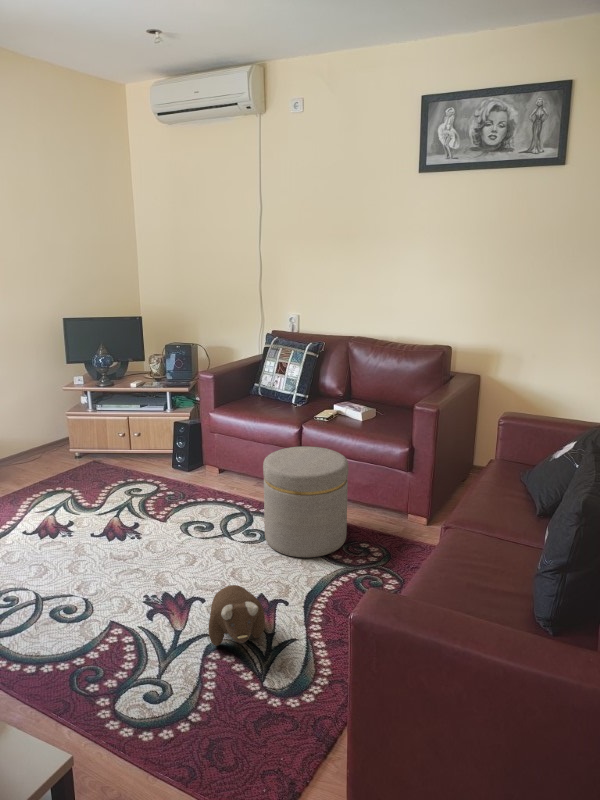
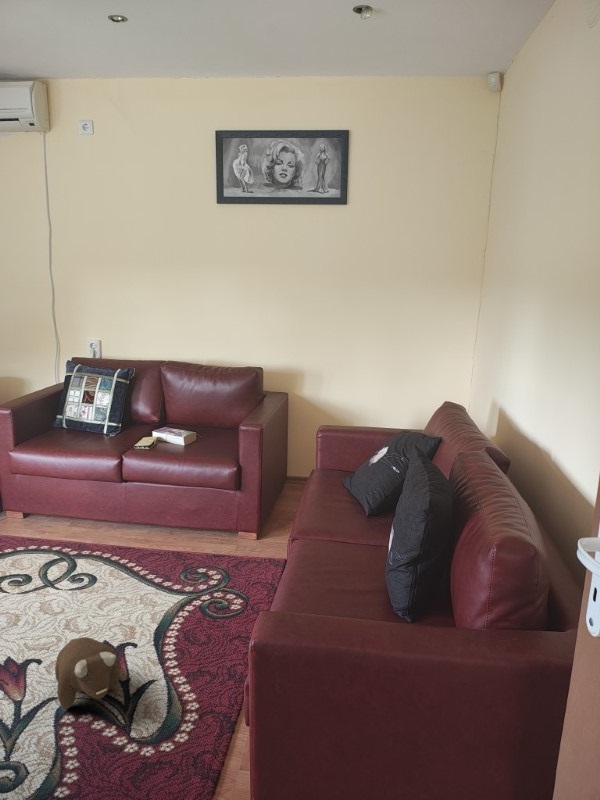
ottoman: present [263,446,349,557] -> none [90,477,182,594]

